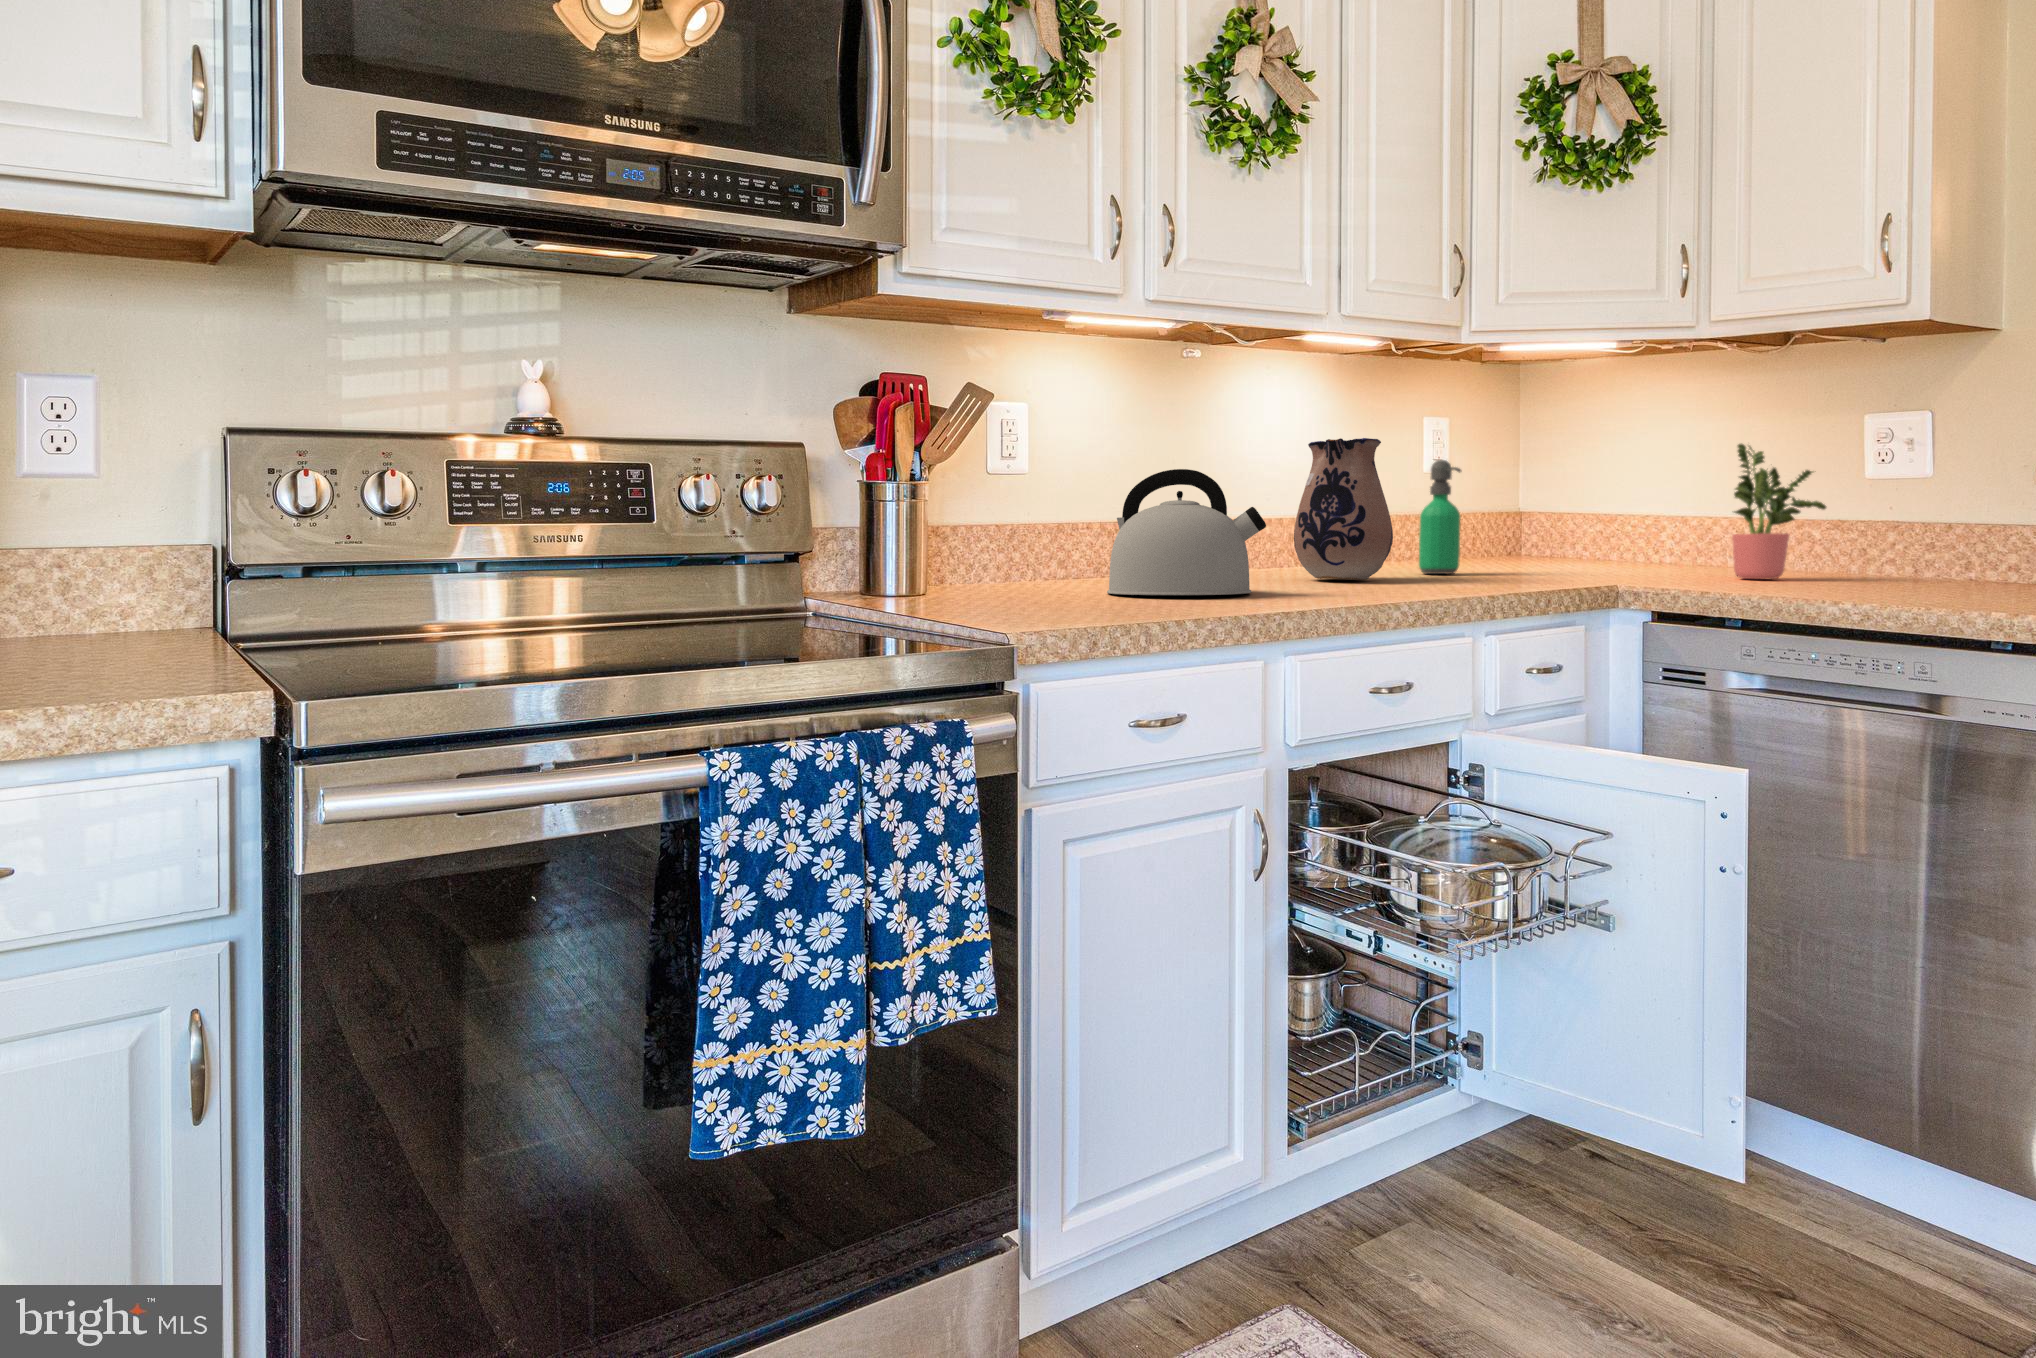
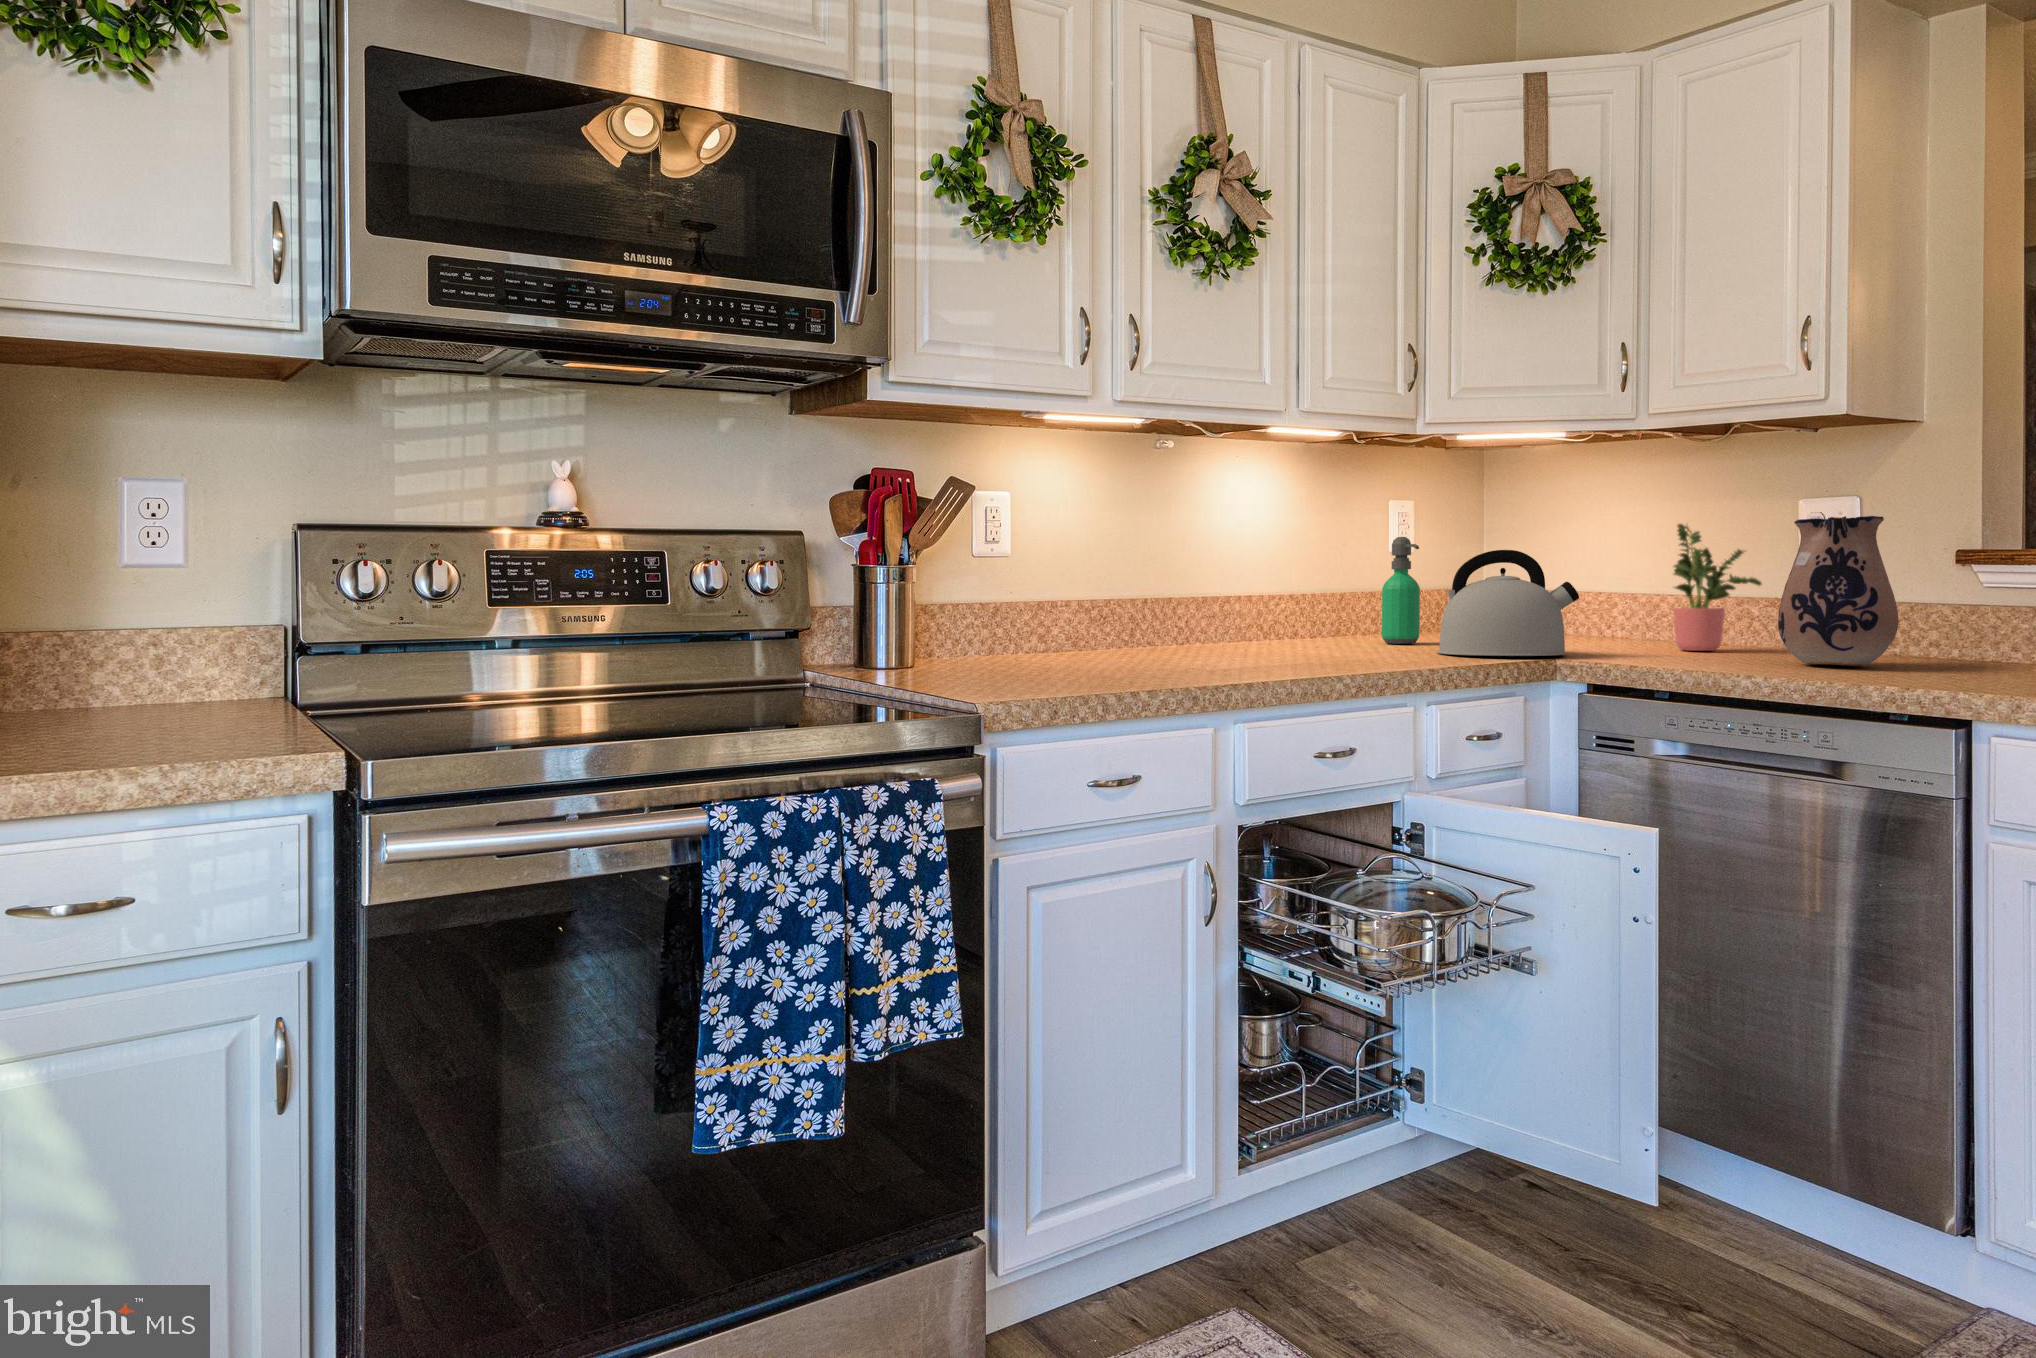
ceramic pitcher: present [1294,438,1393,580] -> present [1778,516,1899,666]
kettle: present [1107,469,1266,595] -> present [1438,550,1579,656]

